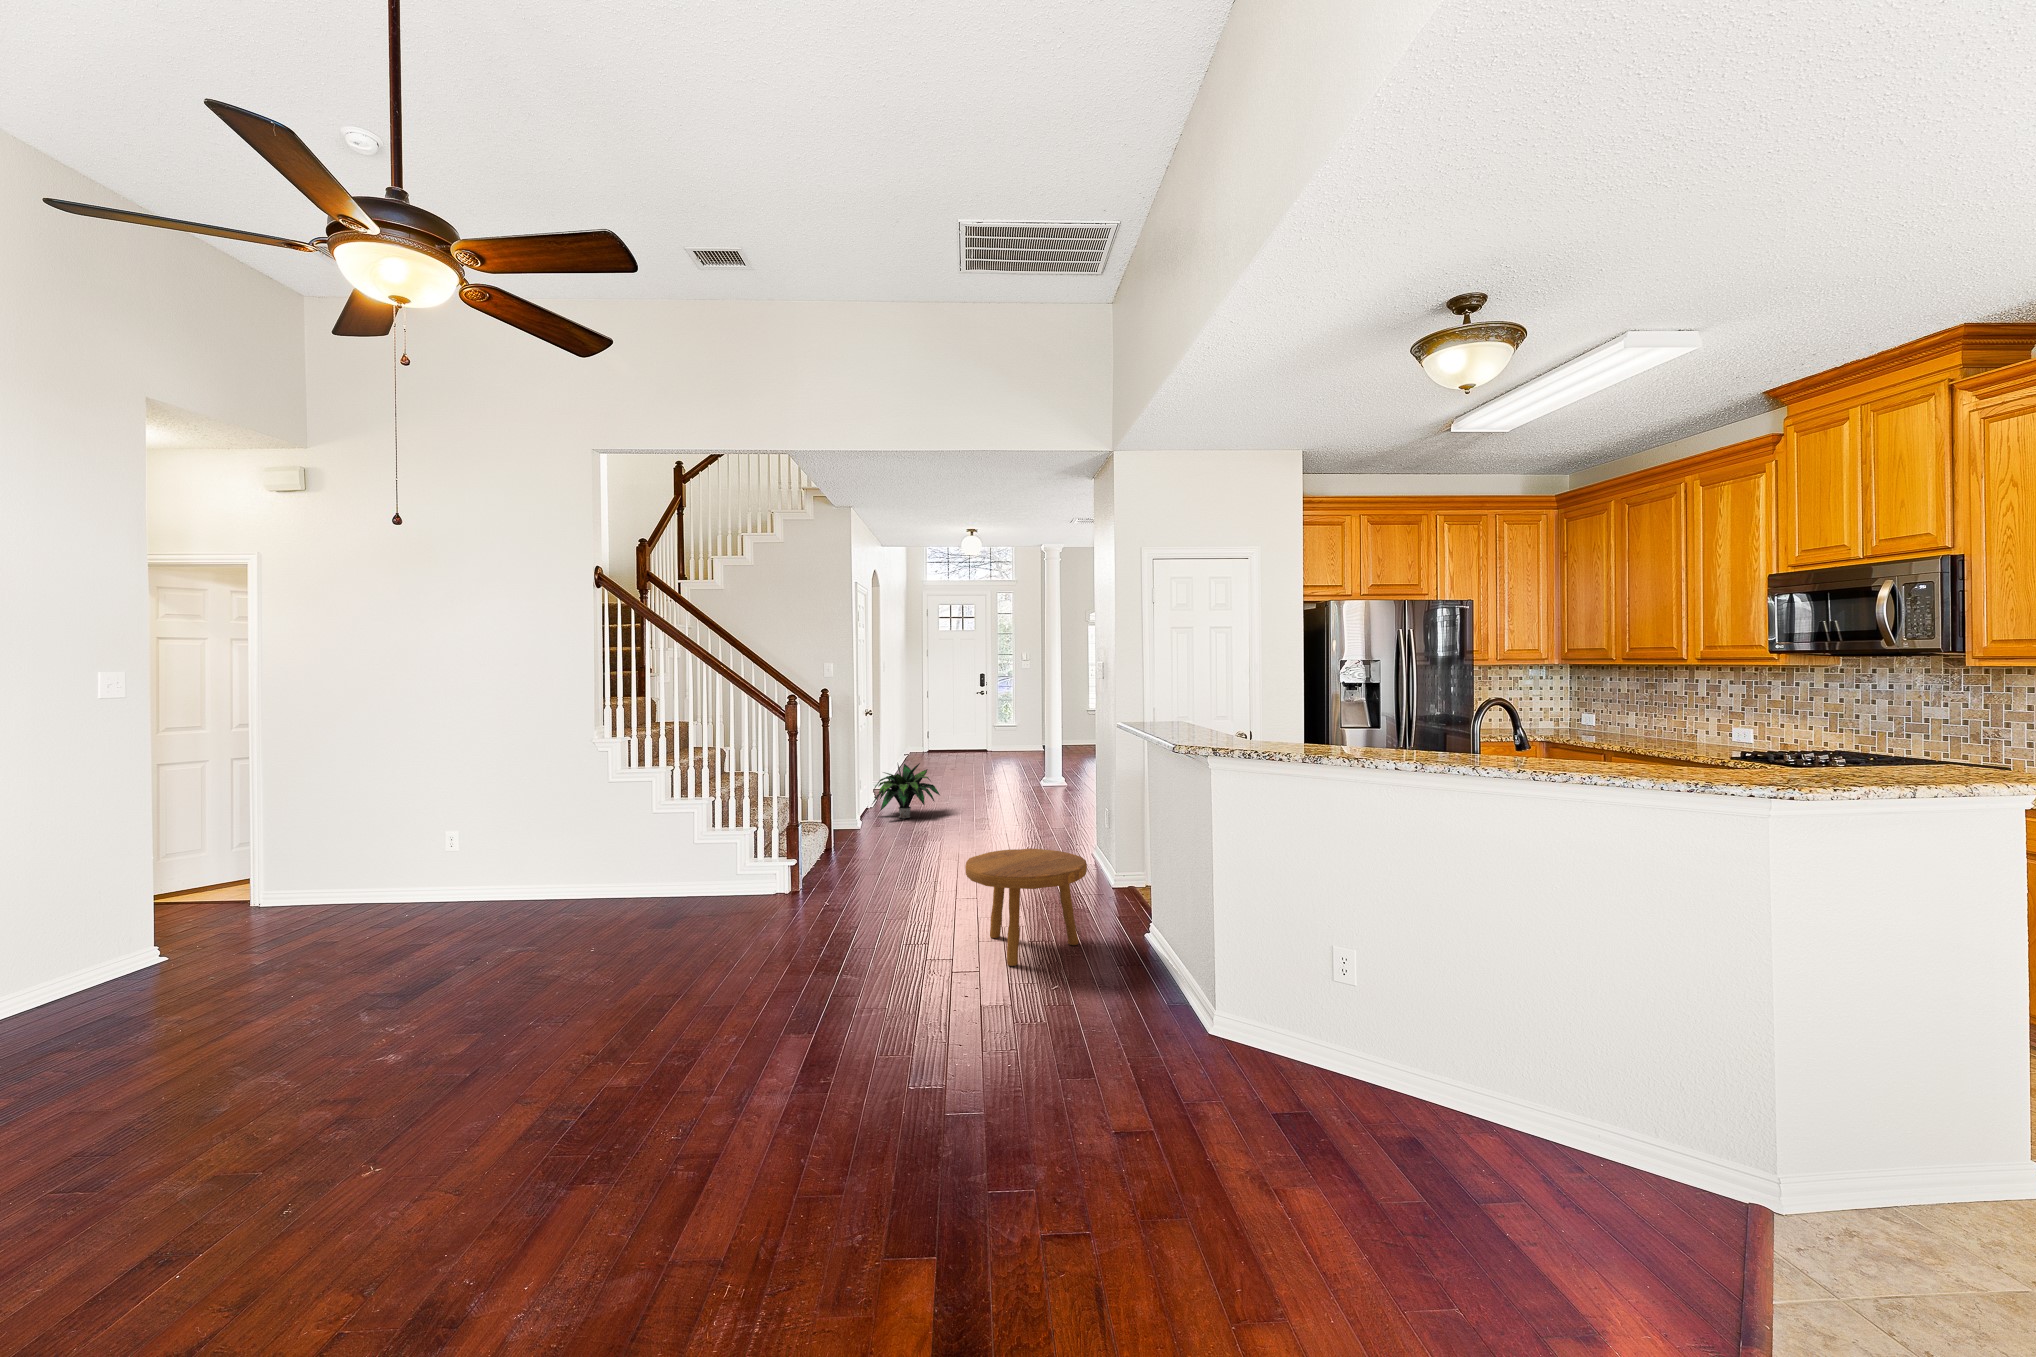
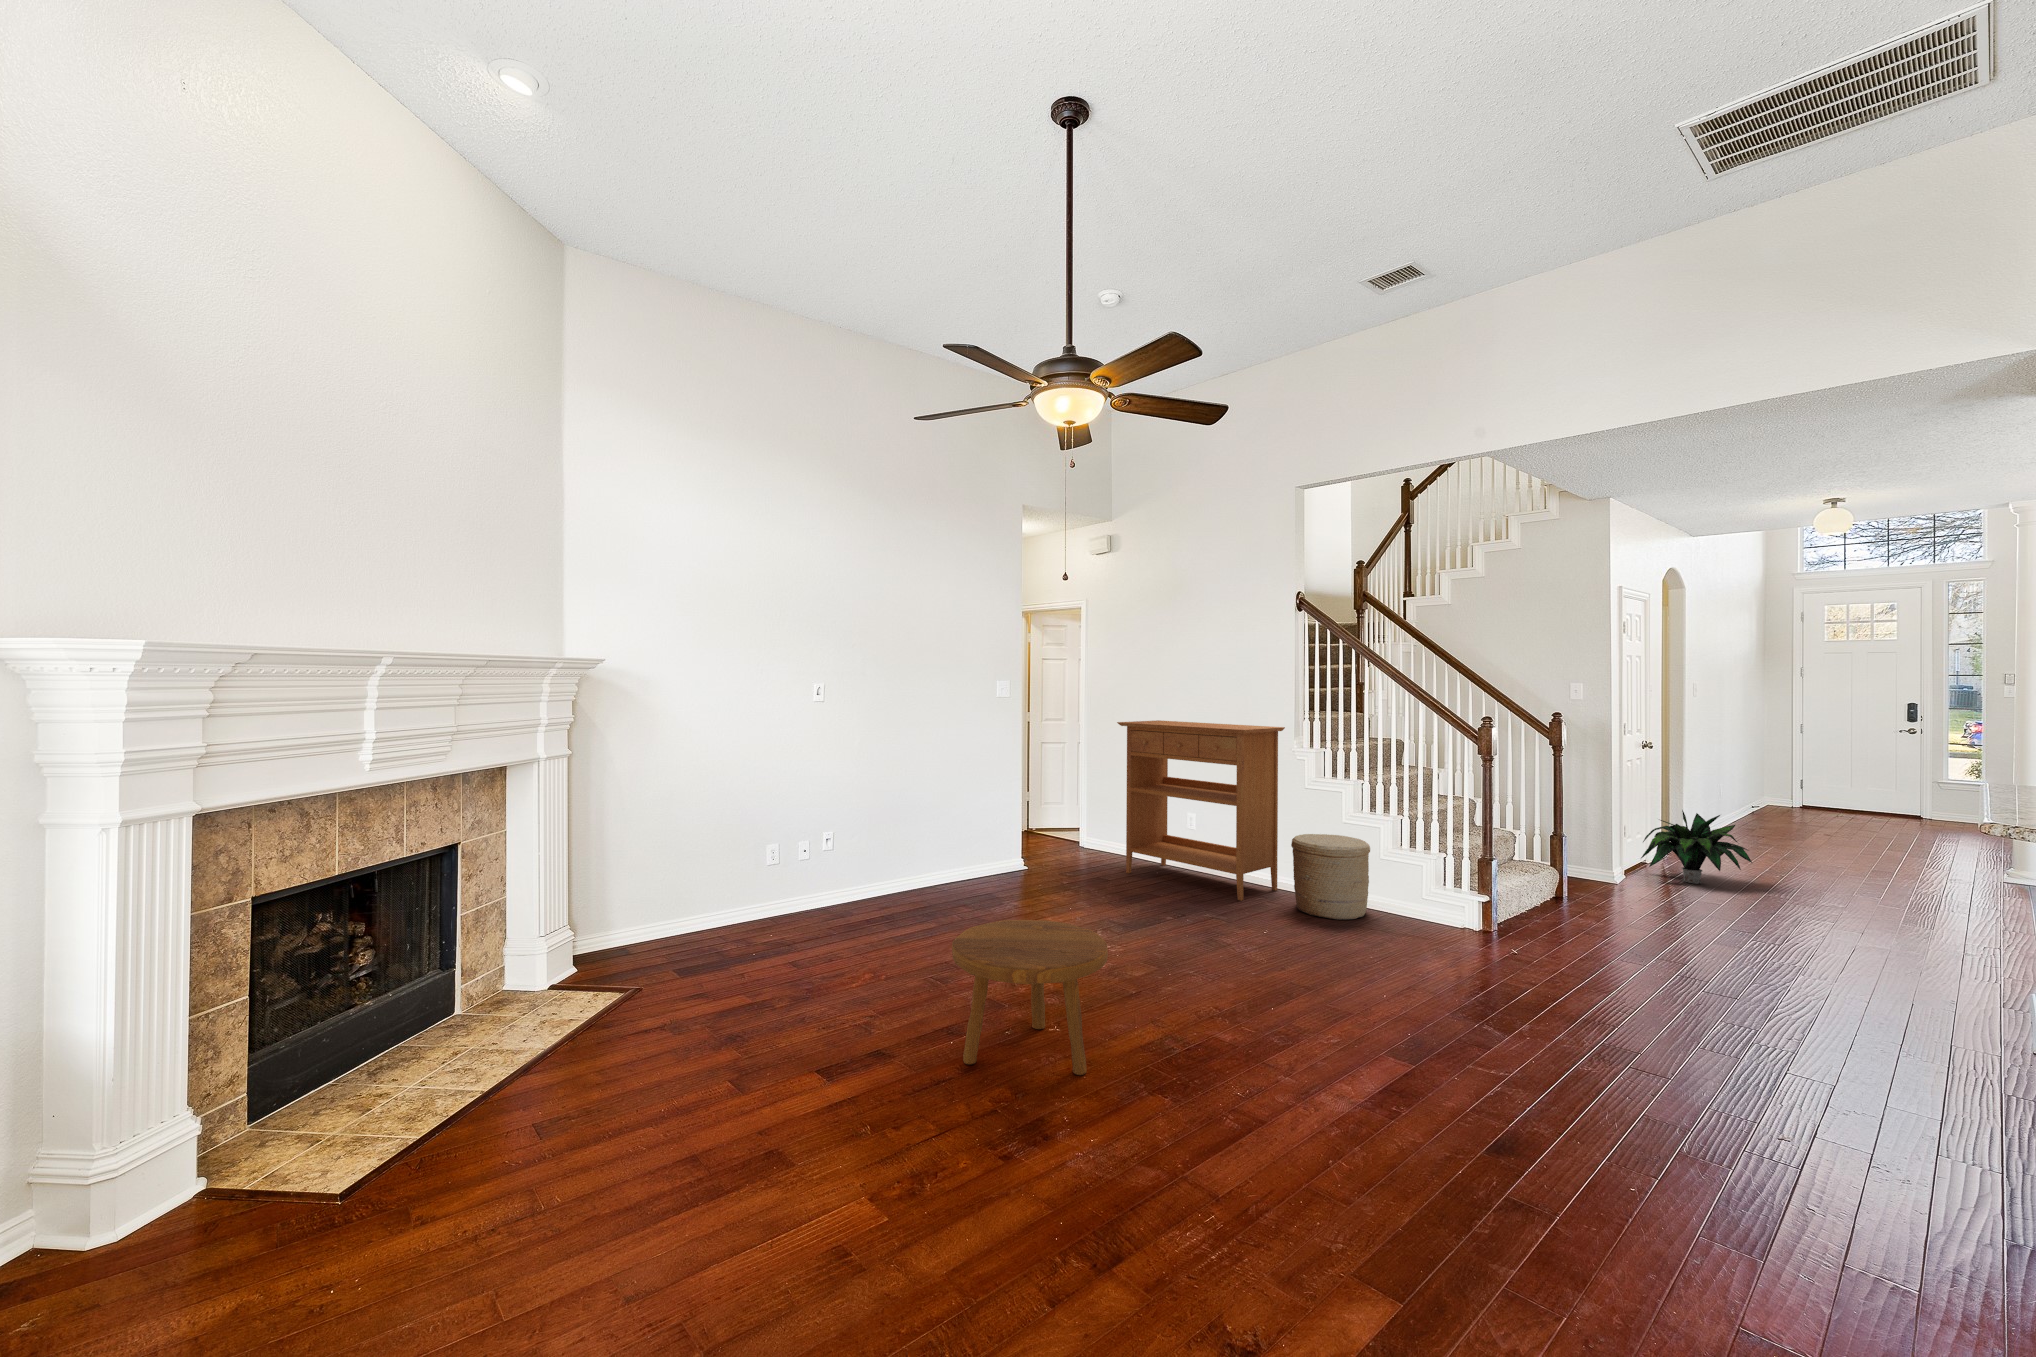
console table: none [335,717,586,929] -> present [1117,720,1285,901]
woven basket: none [606,827,692,917] -> present [1291,834,1370,920]
footstool: present [965,848,1087,966] -> present [952,920,1108,1075]

